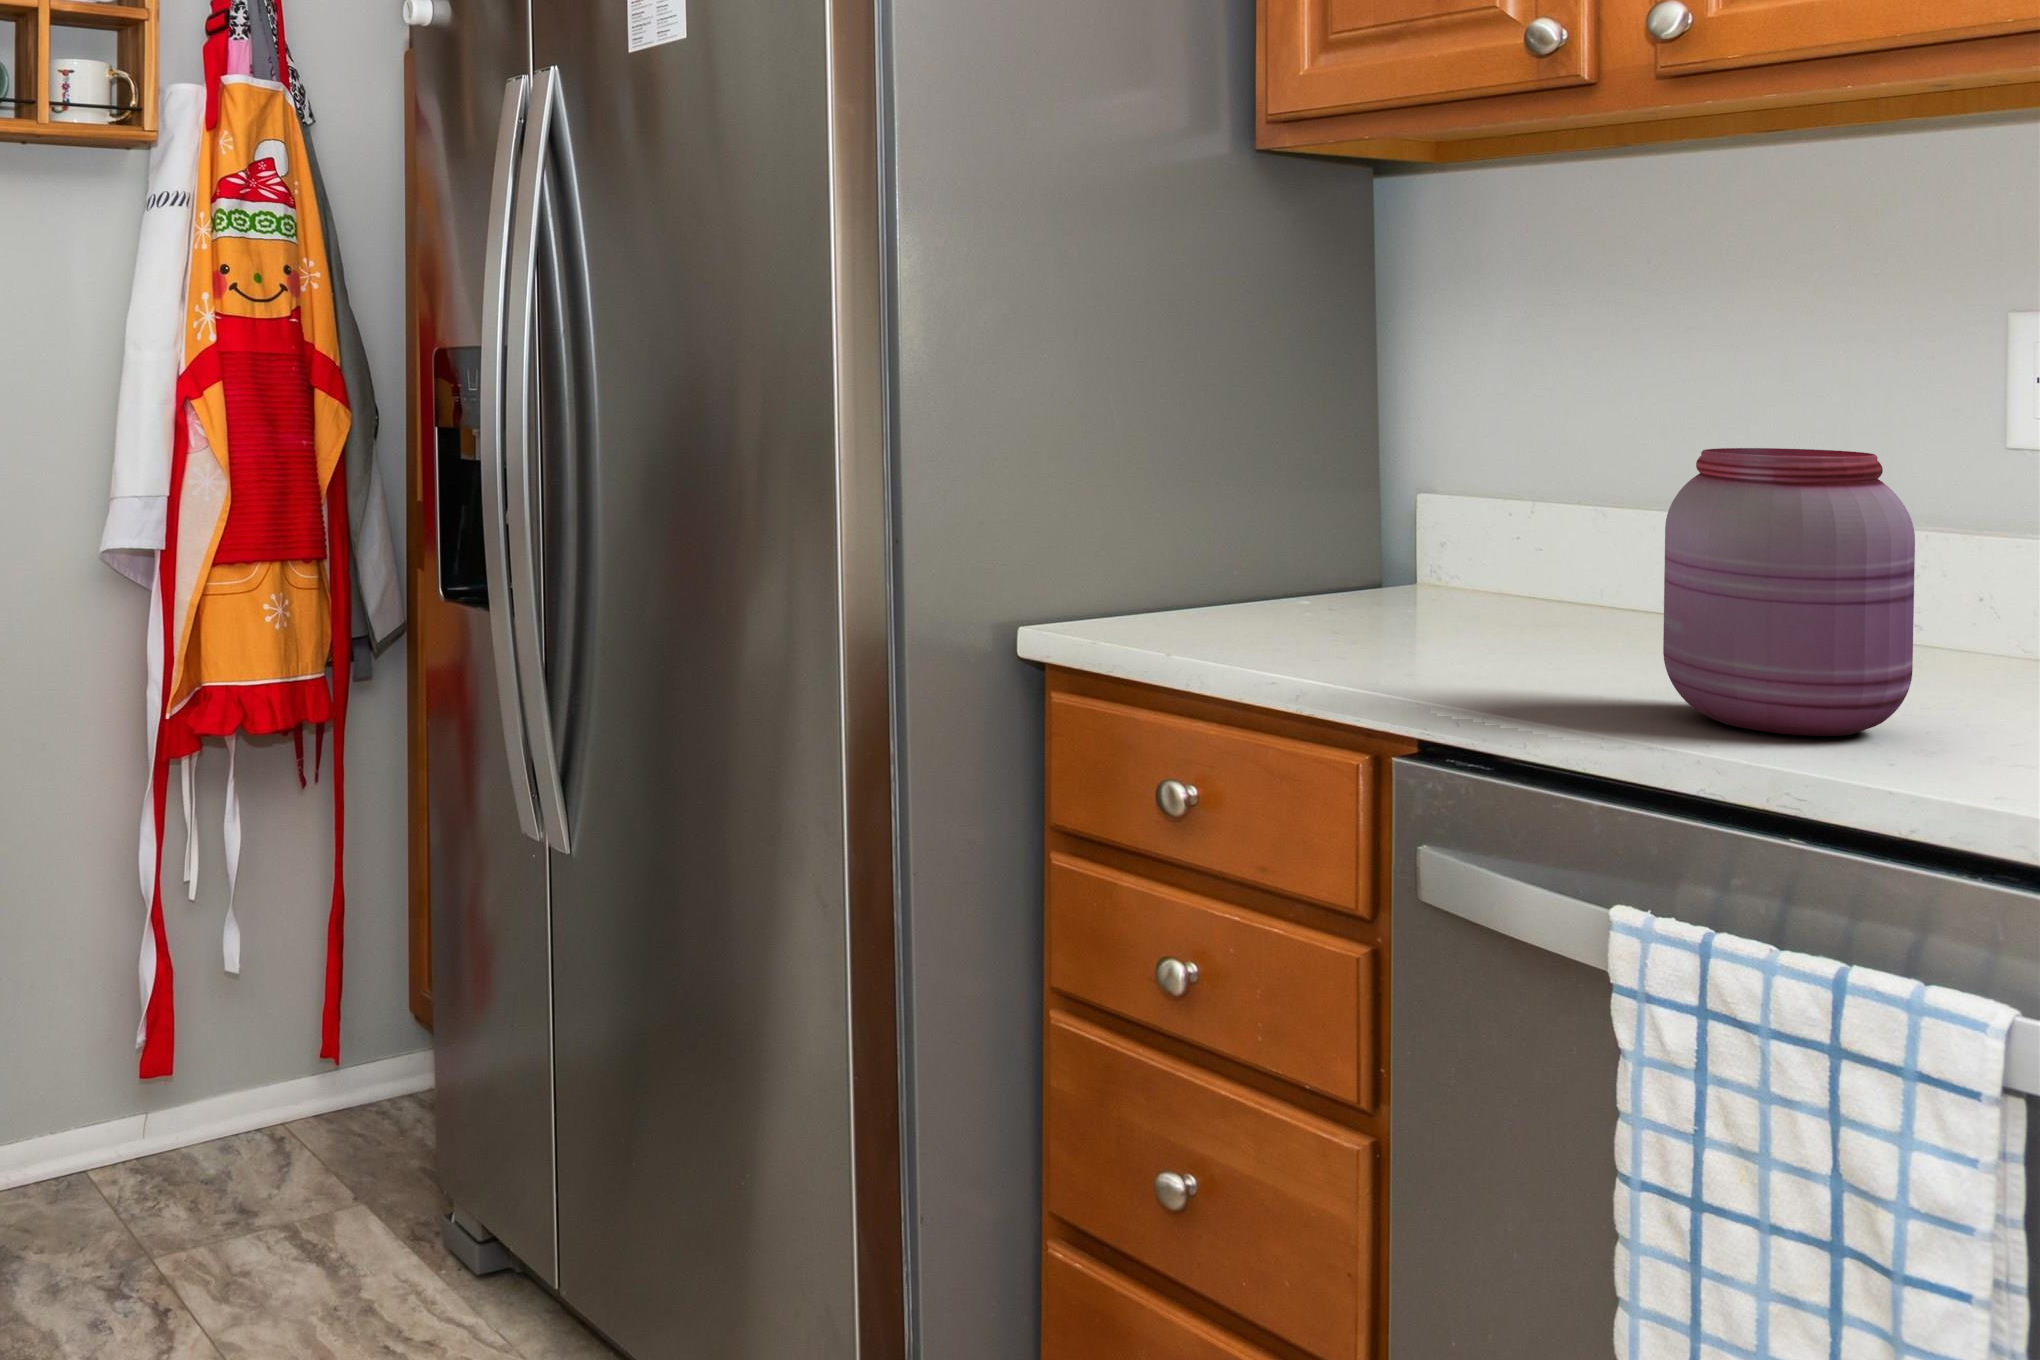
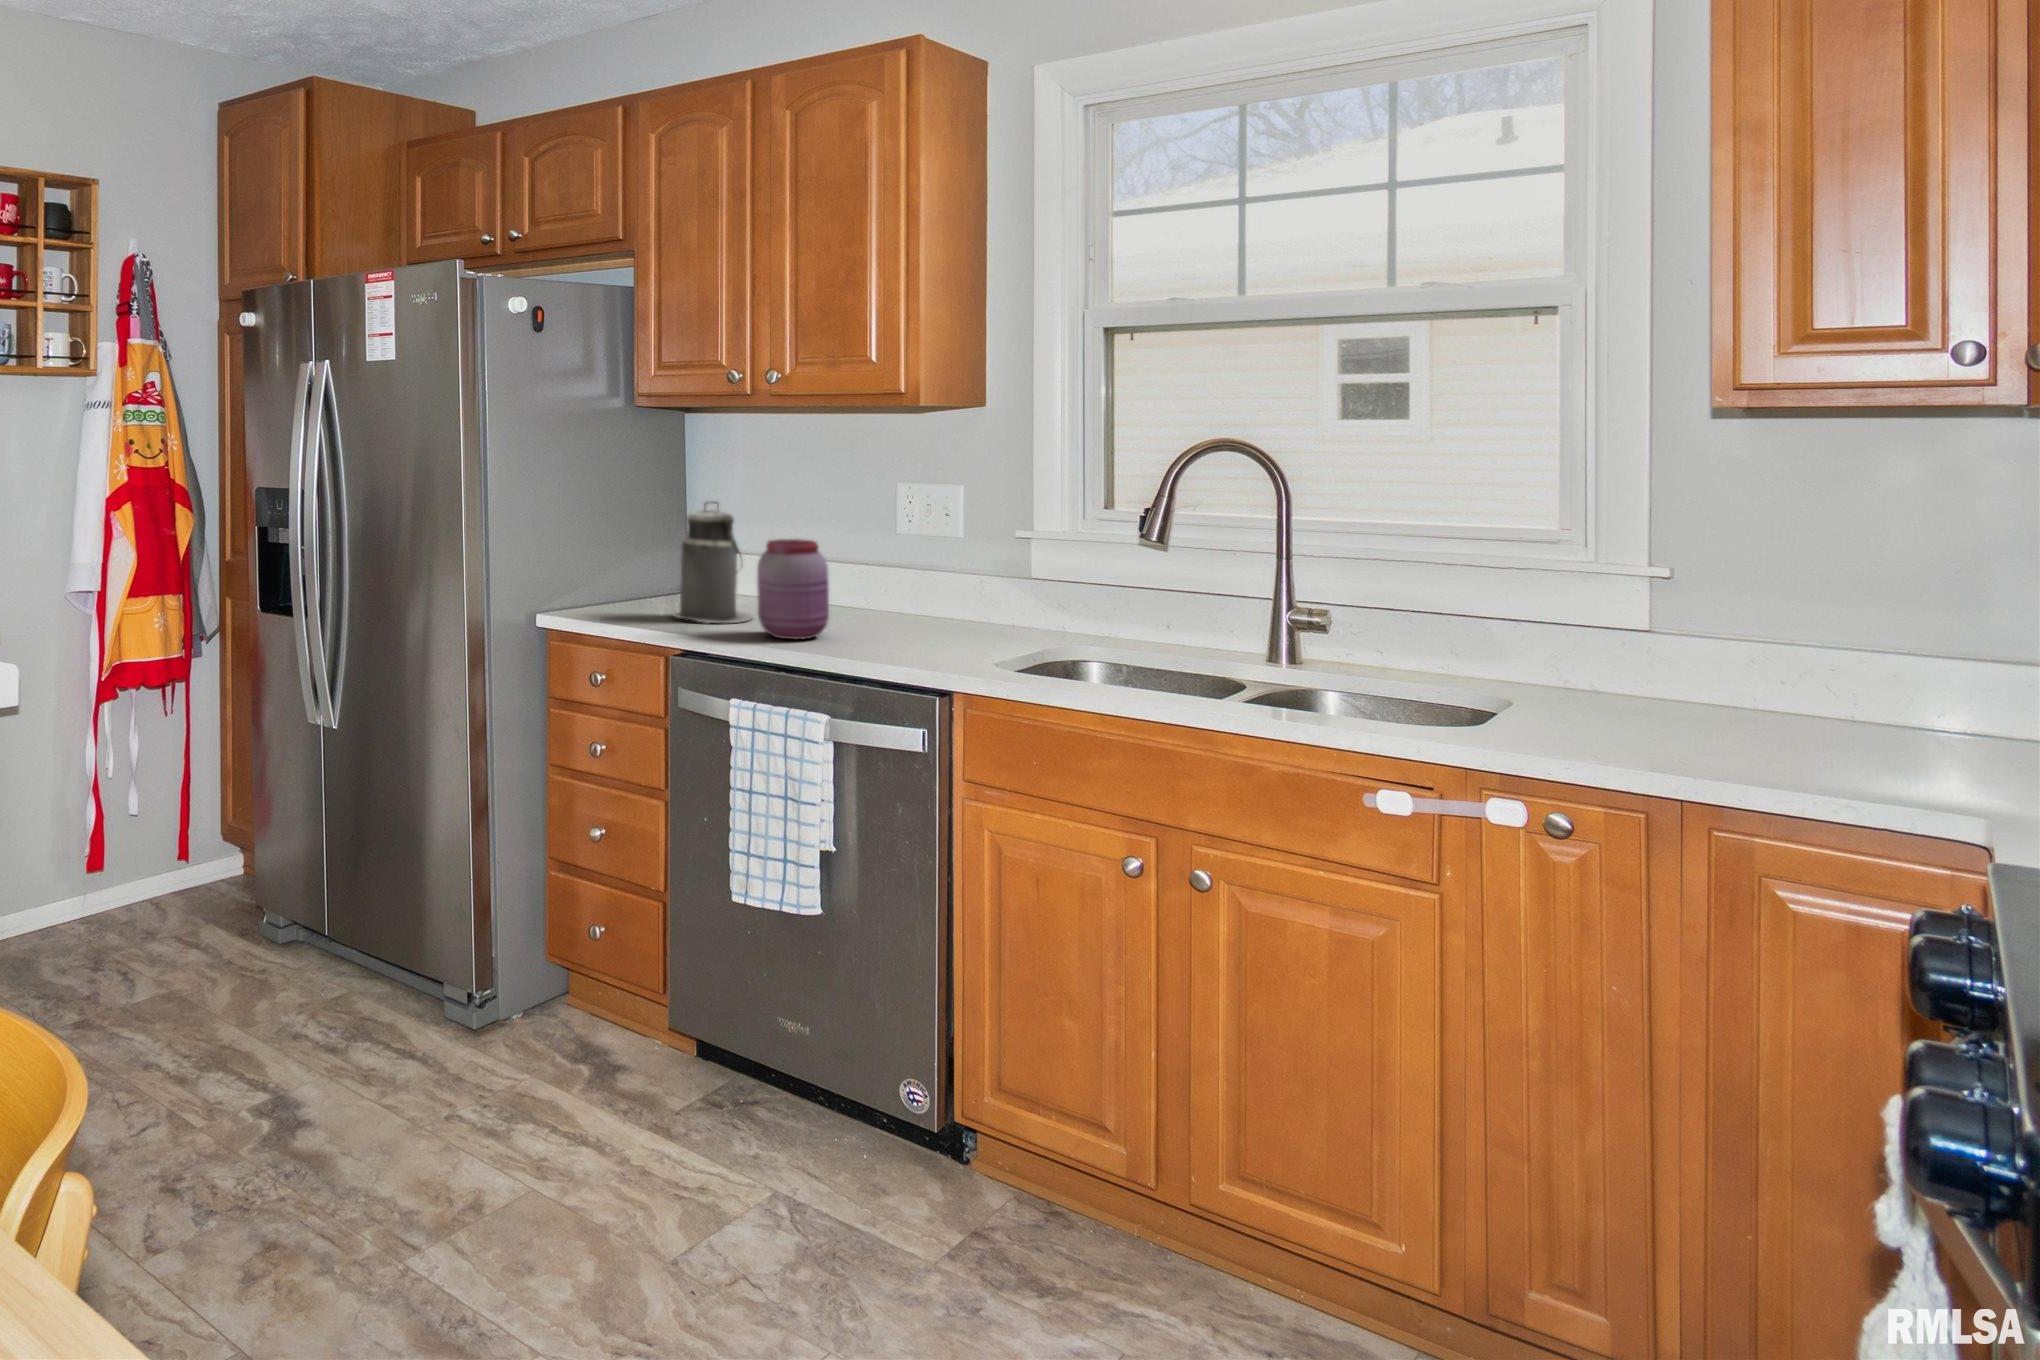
canister: none [1364,357,1604,672] -> present [673,502,753,623]

